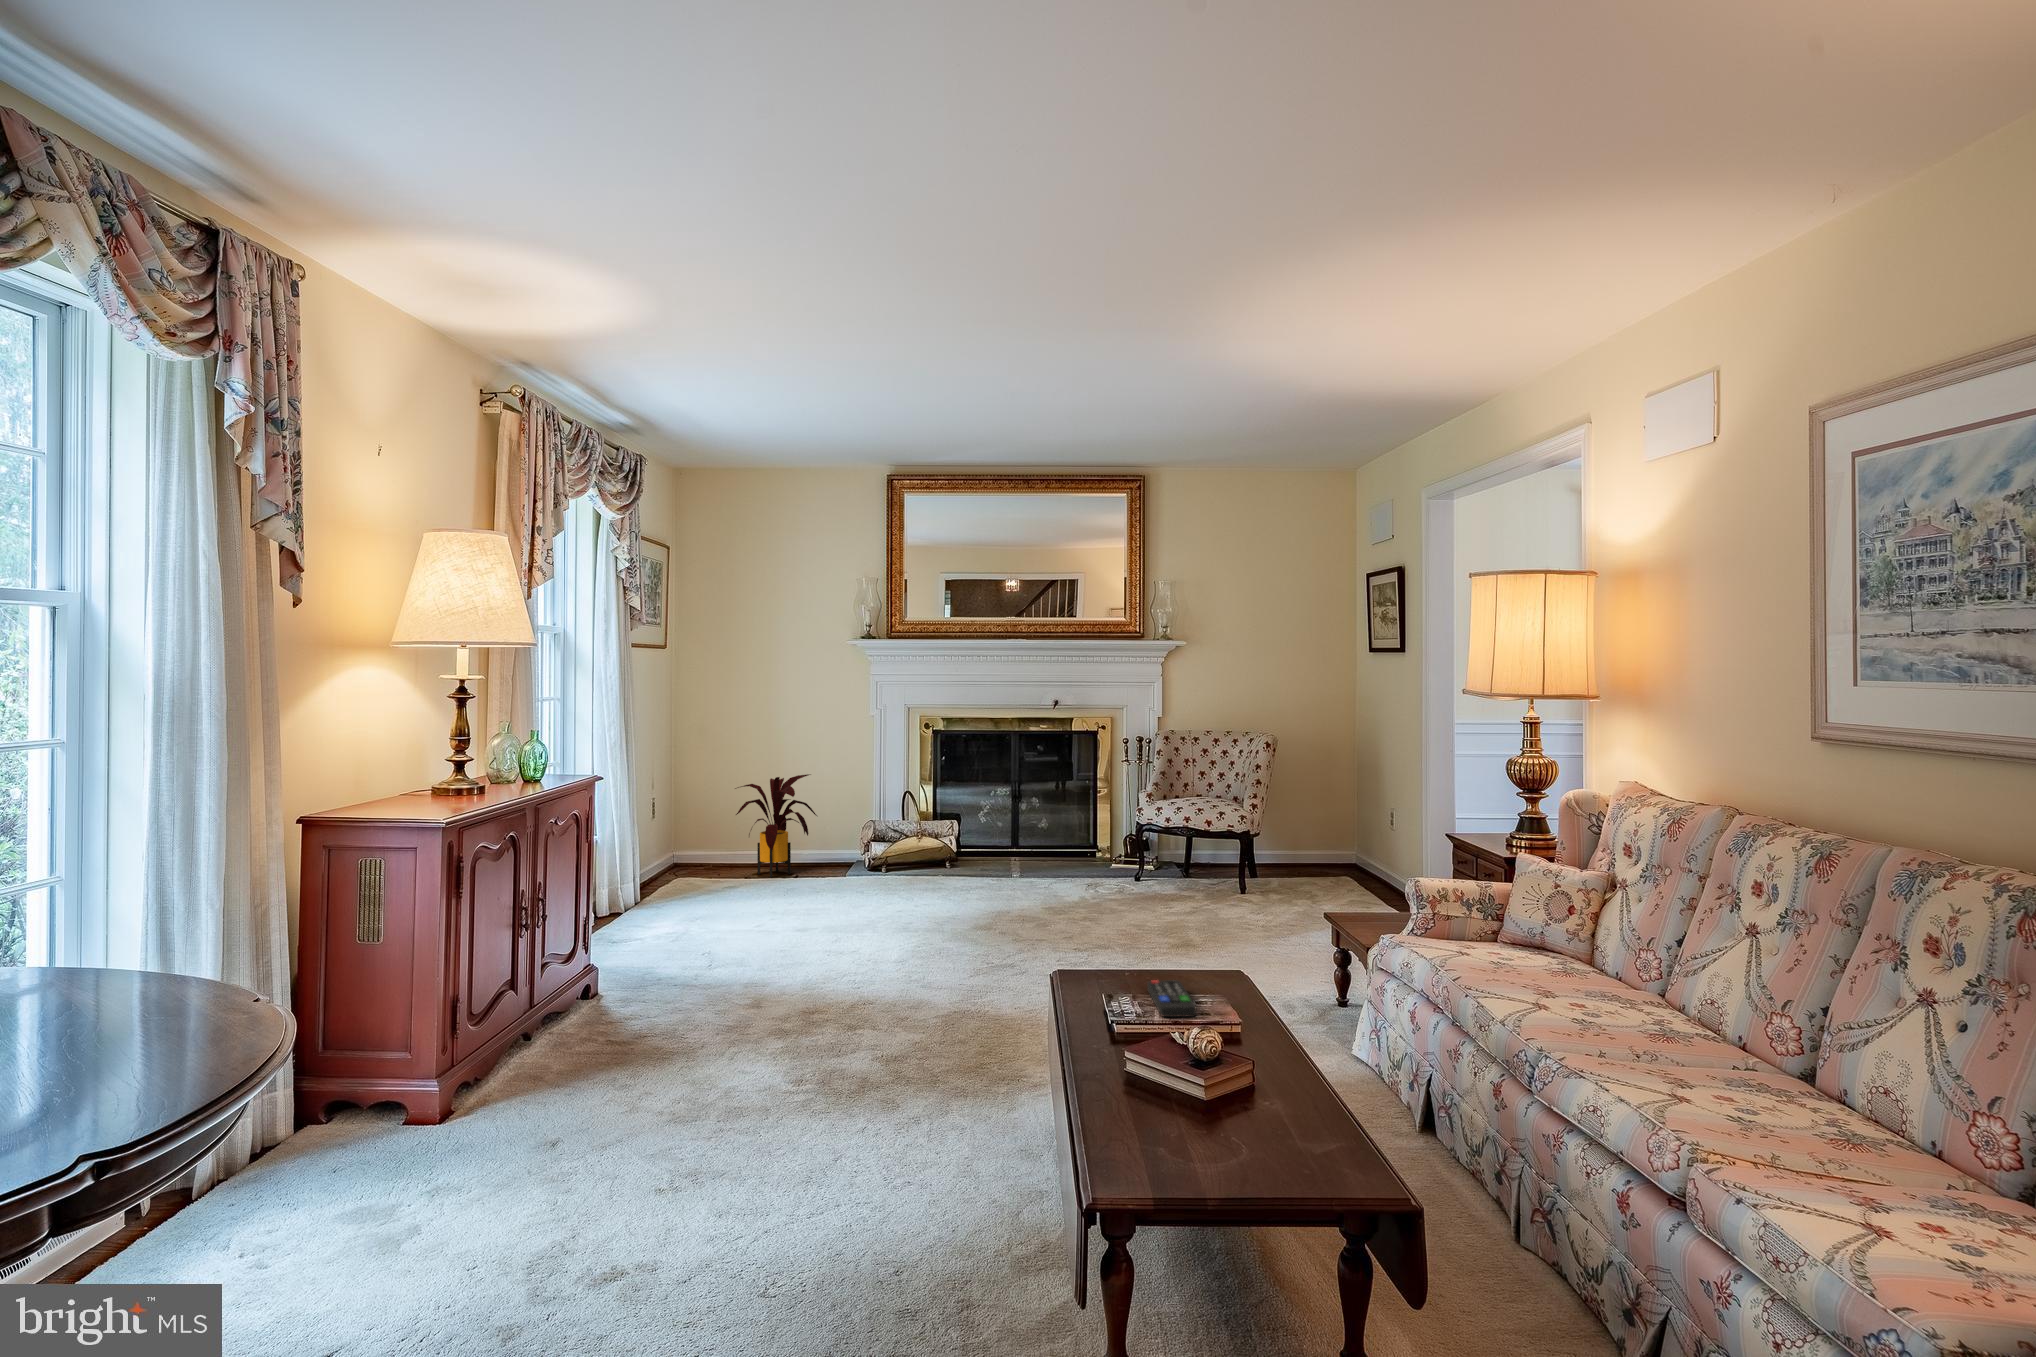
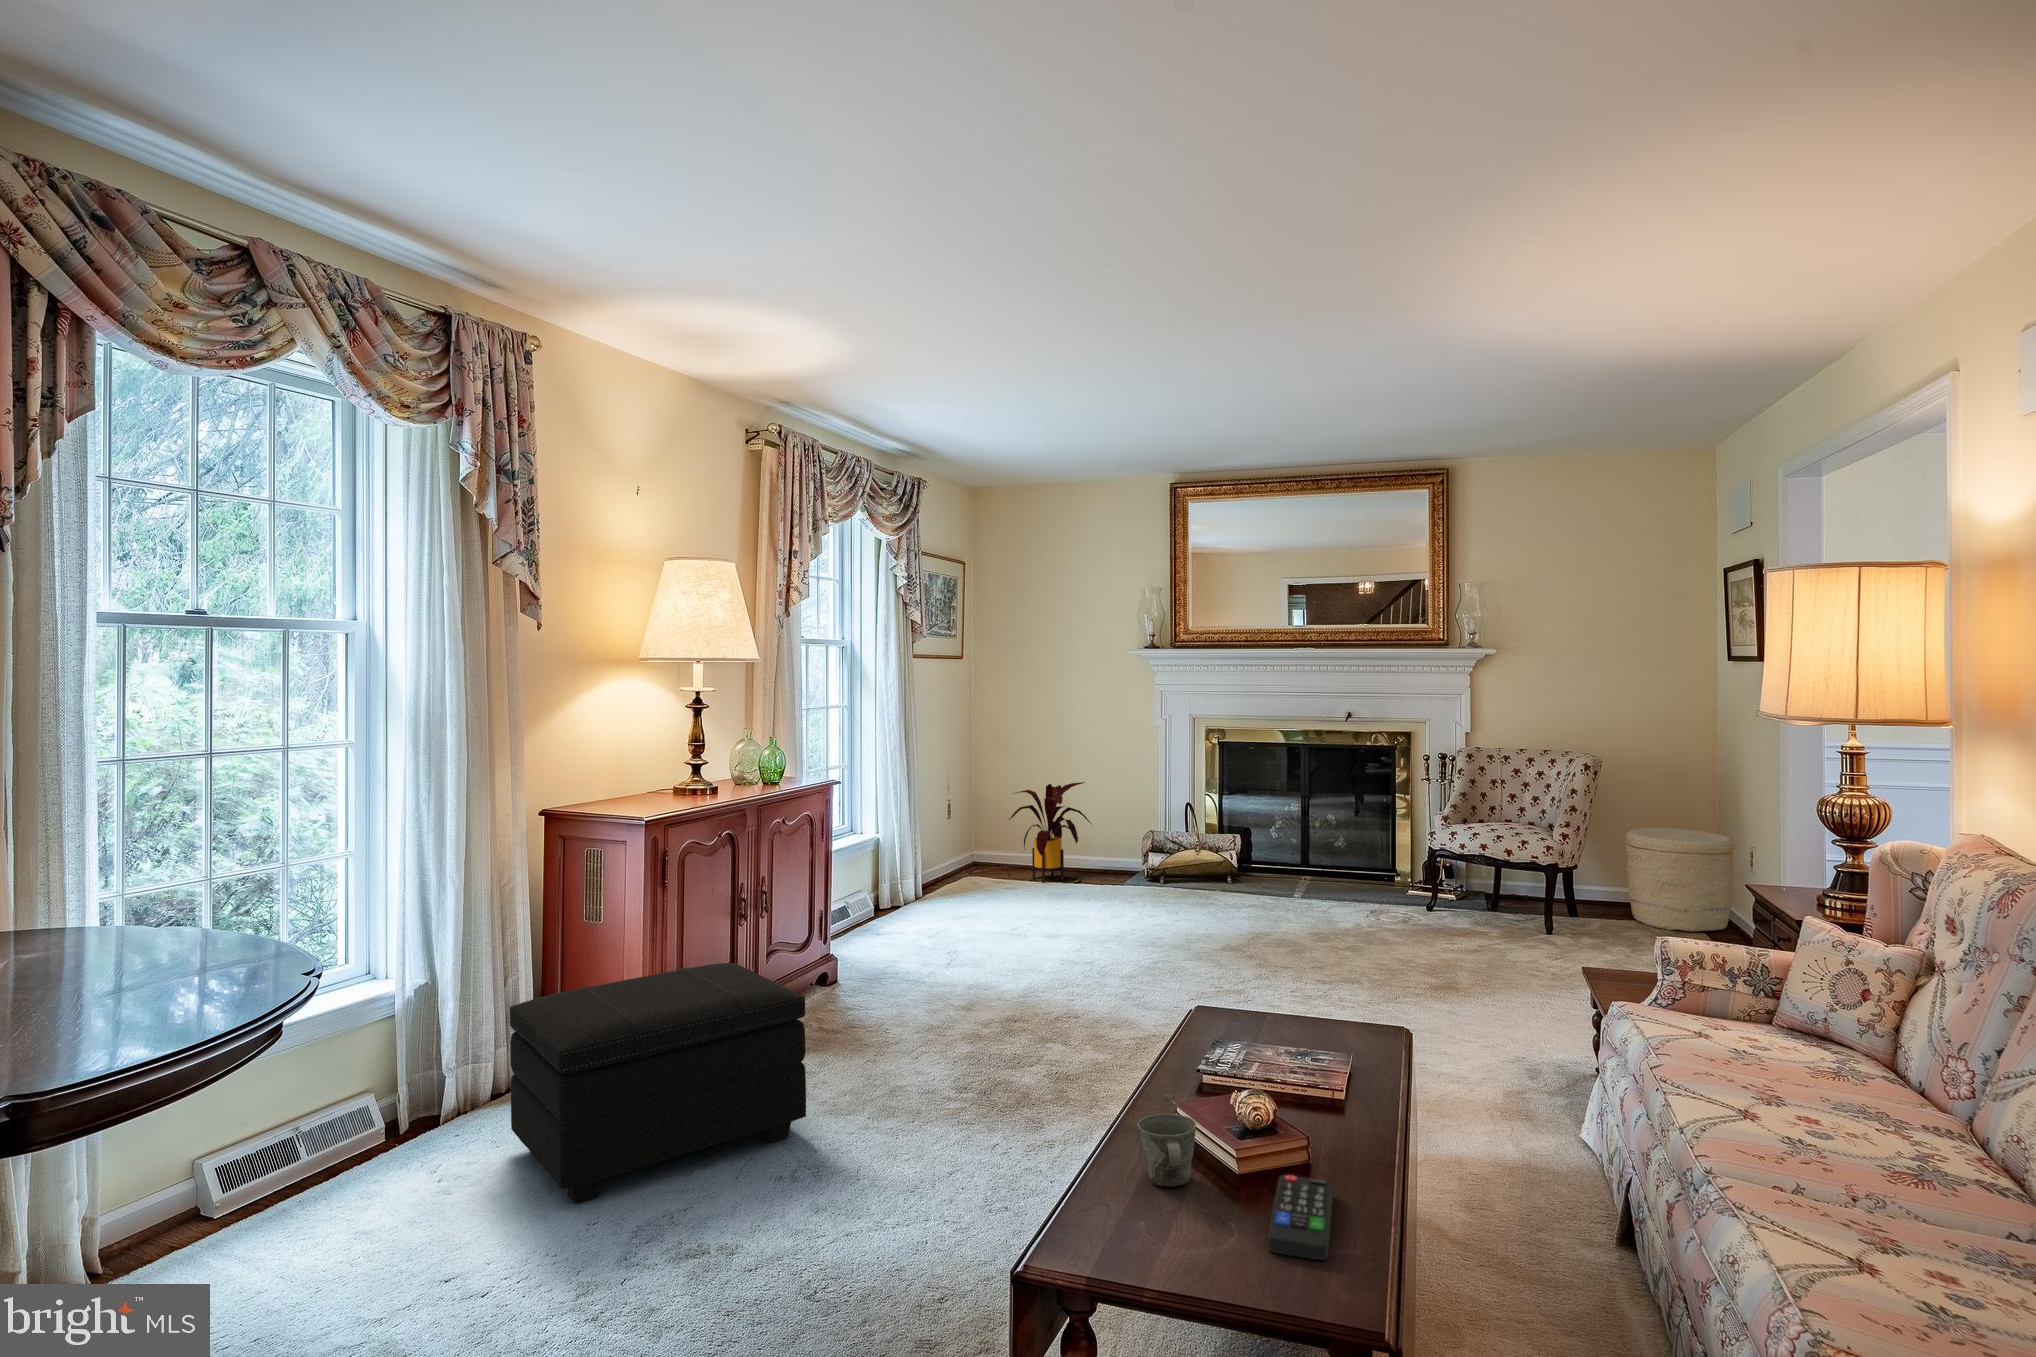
woven basket: none [1286,796,1365,880] -> present [1625,828,1735,932]
remote control: present [1147,980,1196,1017] -> present [1268,1175,1333,1260]
footstool: none [290,982,665,1282] -> present [510,963,806,1203]
mug: none [1136,1068,1193,1137] -> present [1137,1113,1196,1187]

